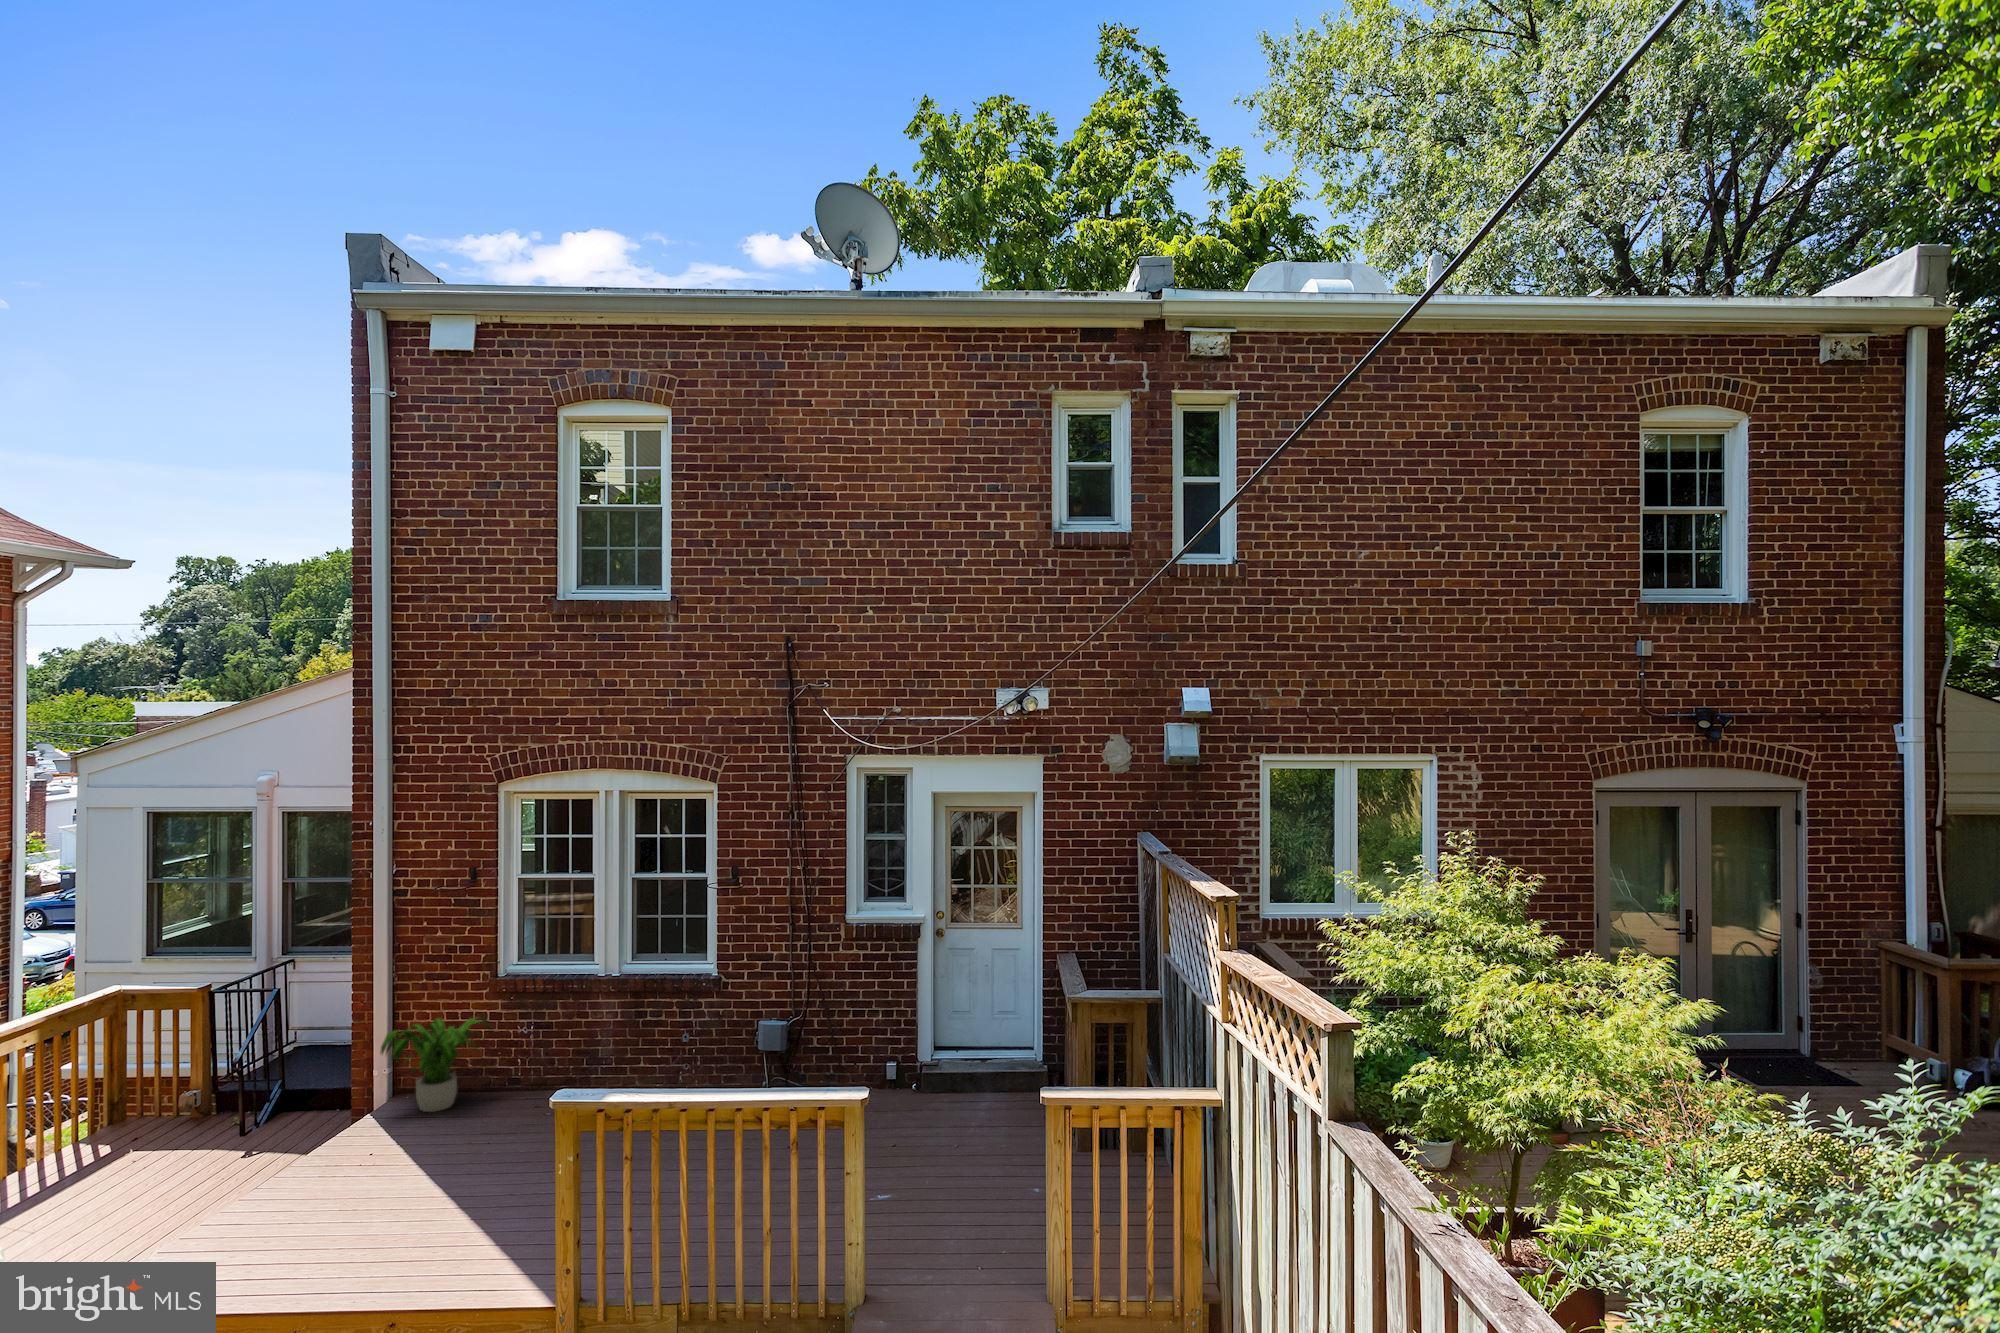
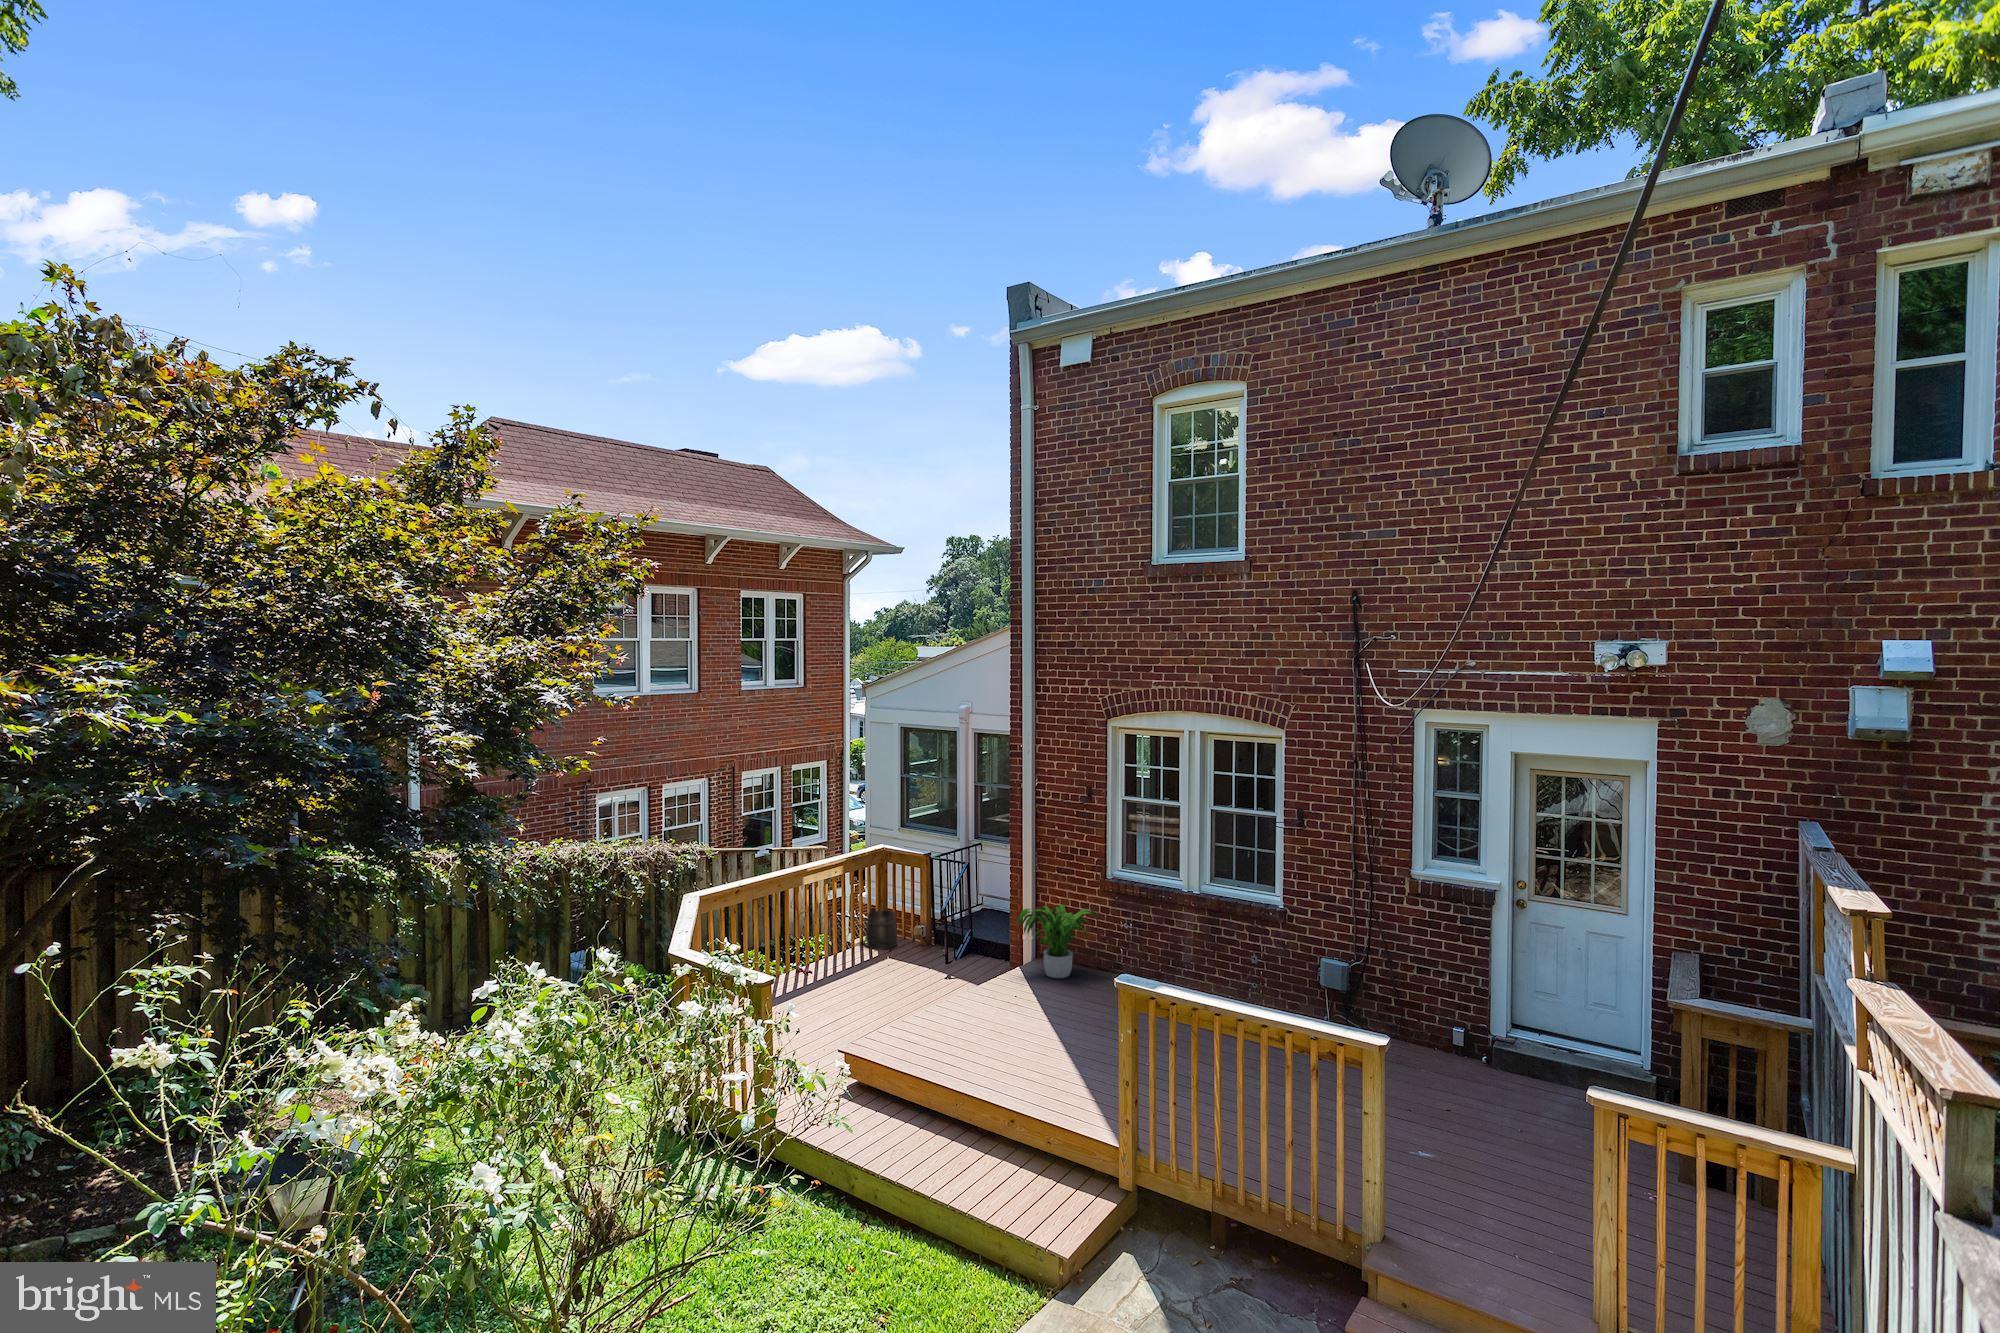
bucket: none [108,1075,168,1136] -> present [865,908,898,950]

